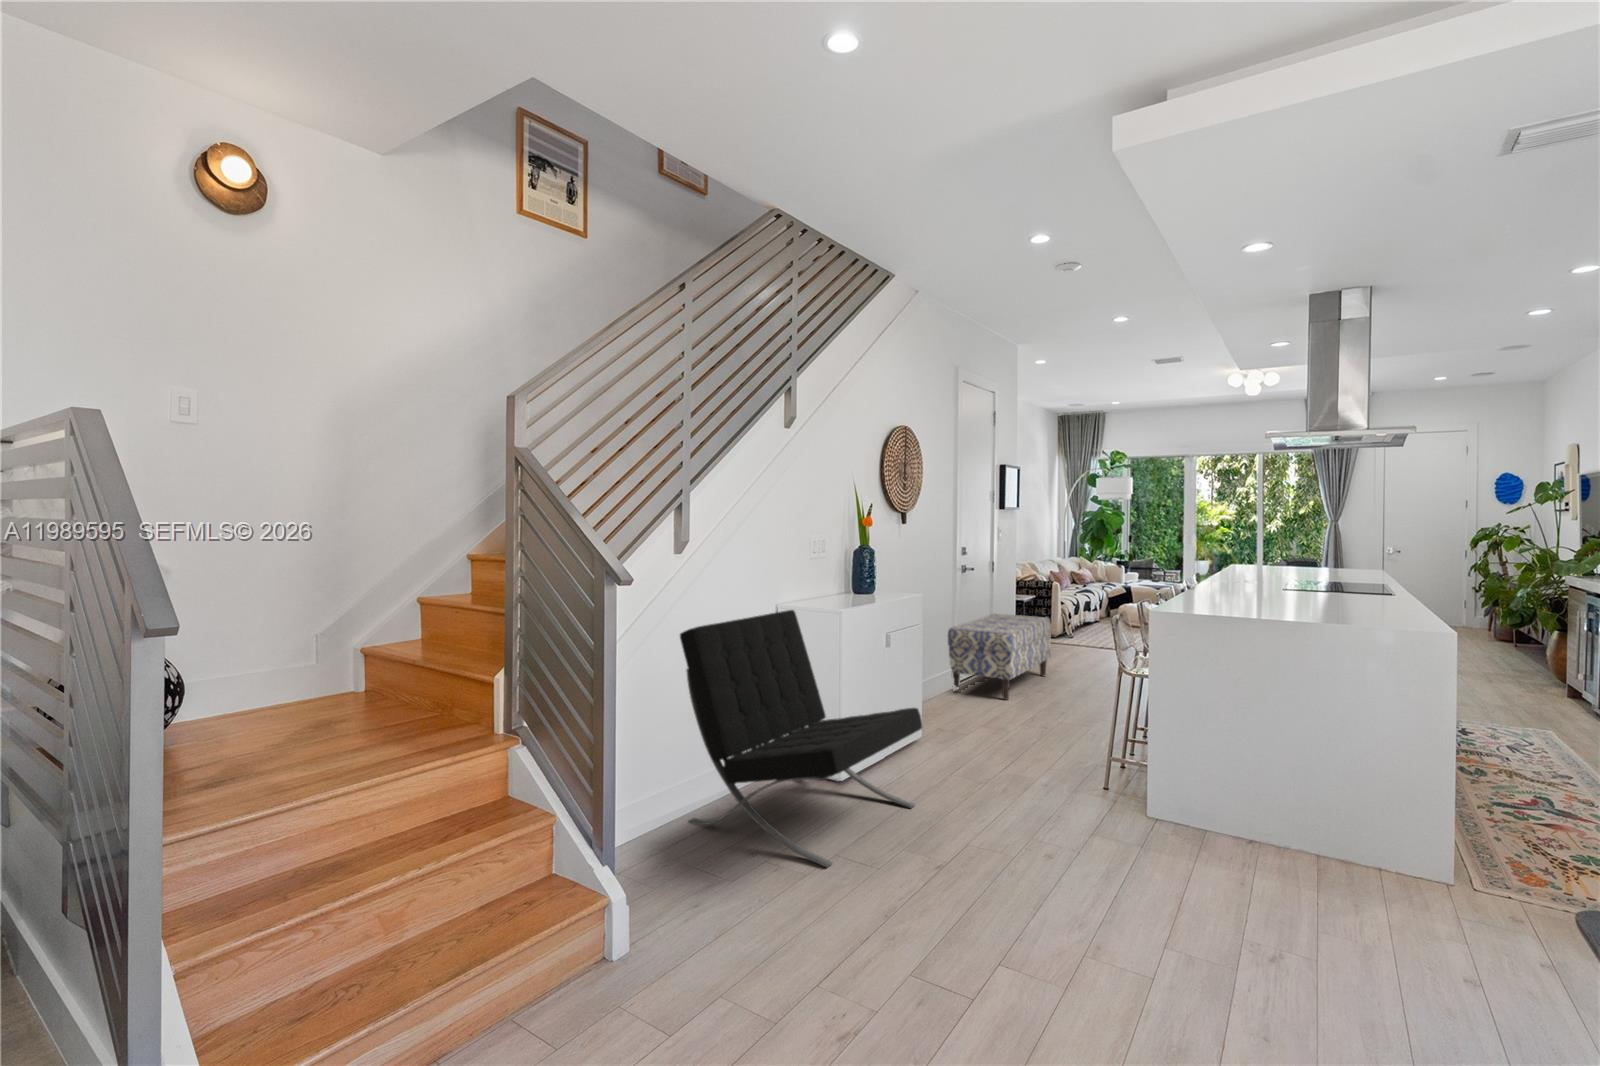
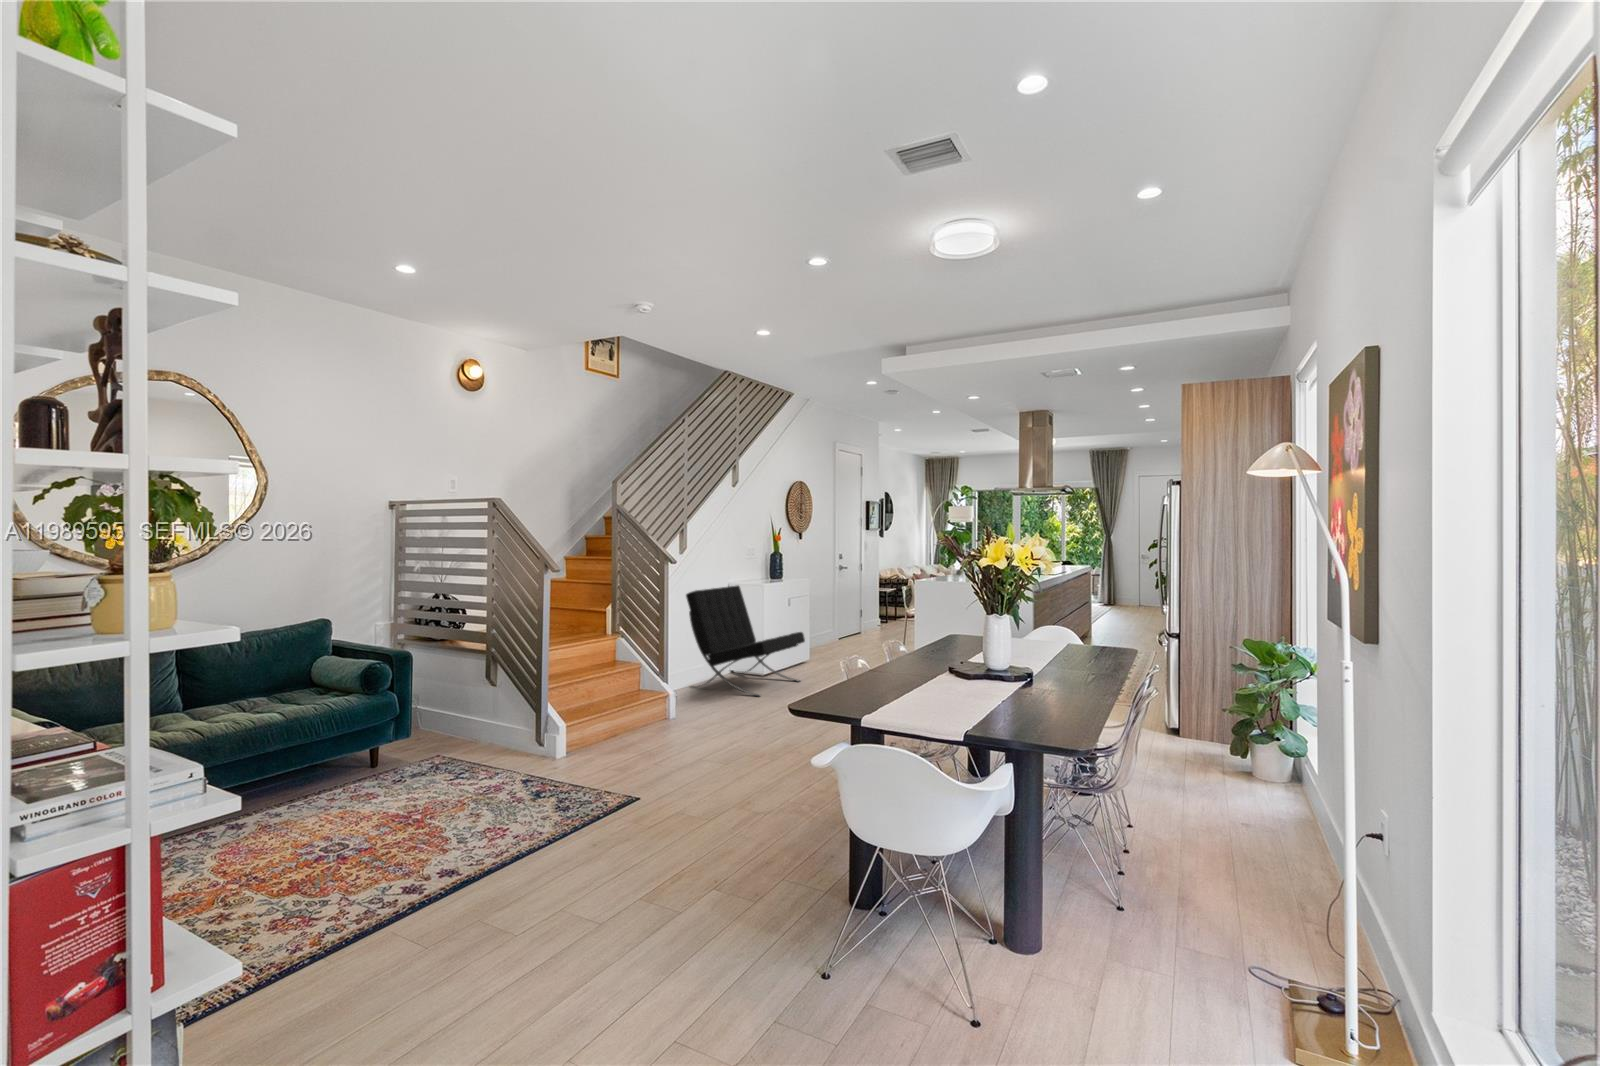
bench: present [947,614,1051,700] -> none [827,598,894,646]

